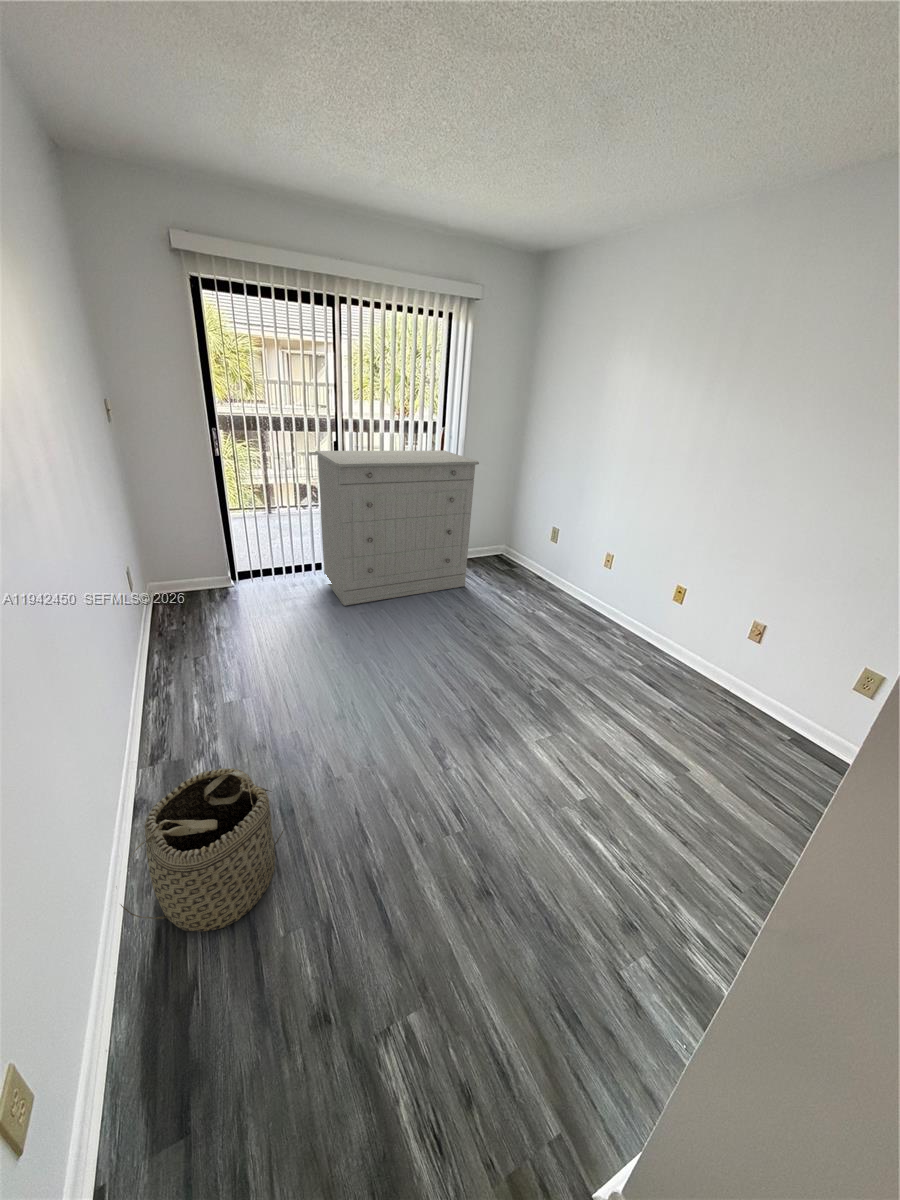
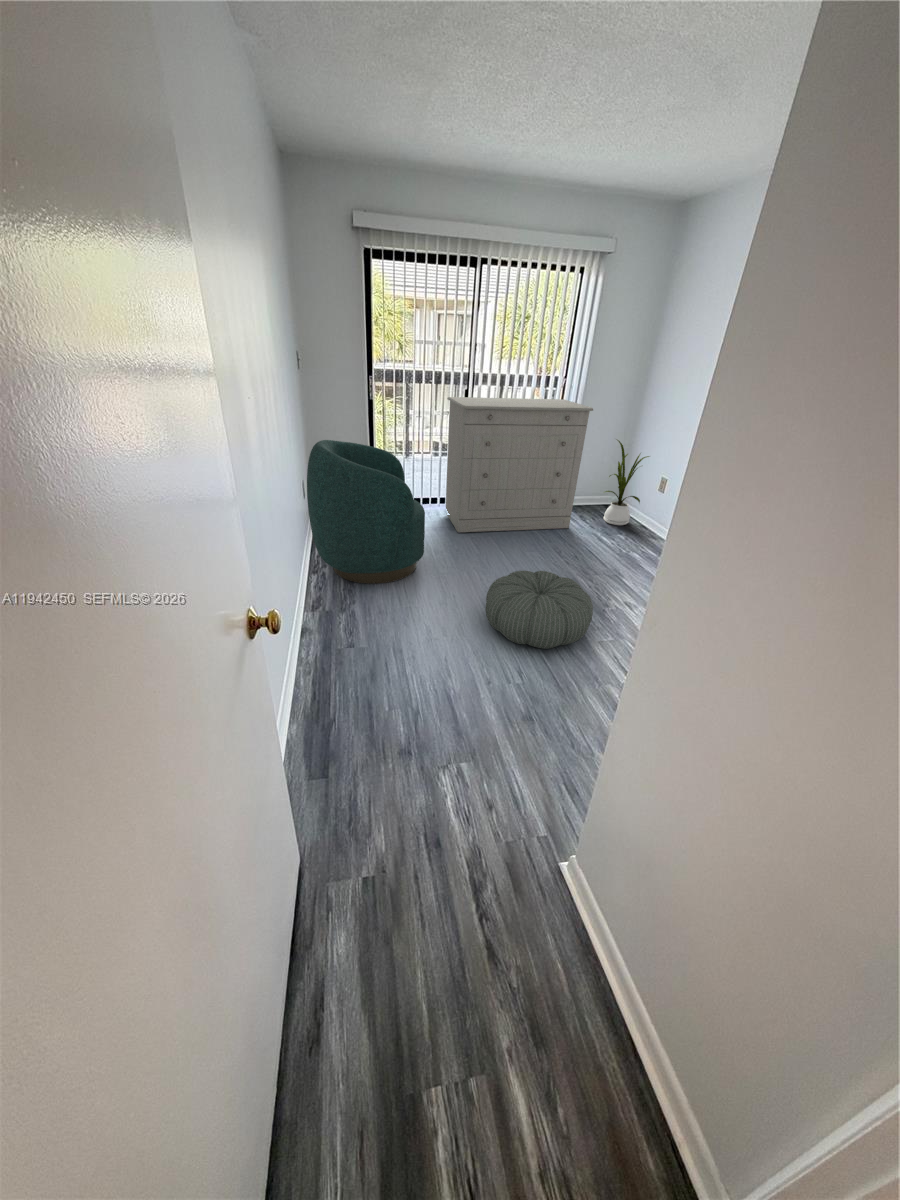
house plant: none [493,489,538,577] -> present [603,440,649,525]
armchair: none [128,516,307,700] -> present [307,440,425,584]
pouf: none [397,660,525,767] -> present [486,571,593,649]
basket: present [121,768,284,932] -> none [295,600,396,697]

